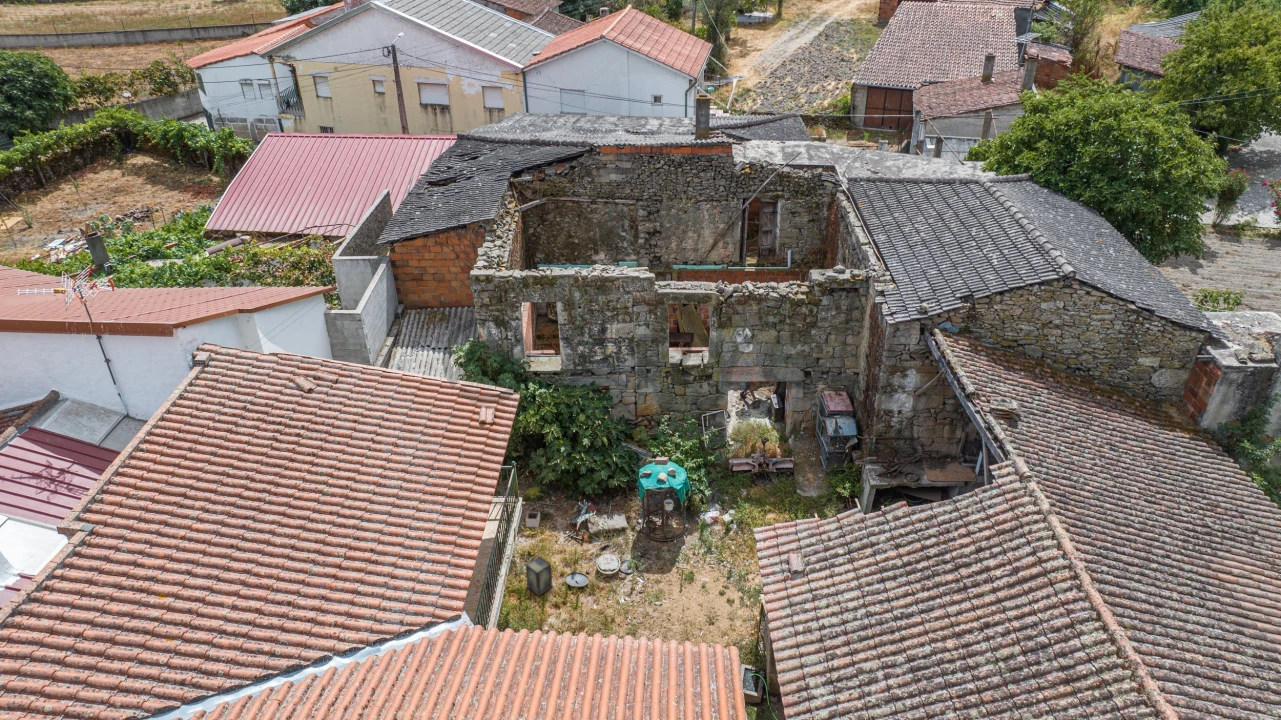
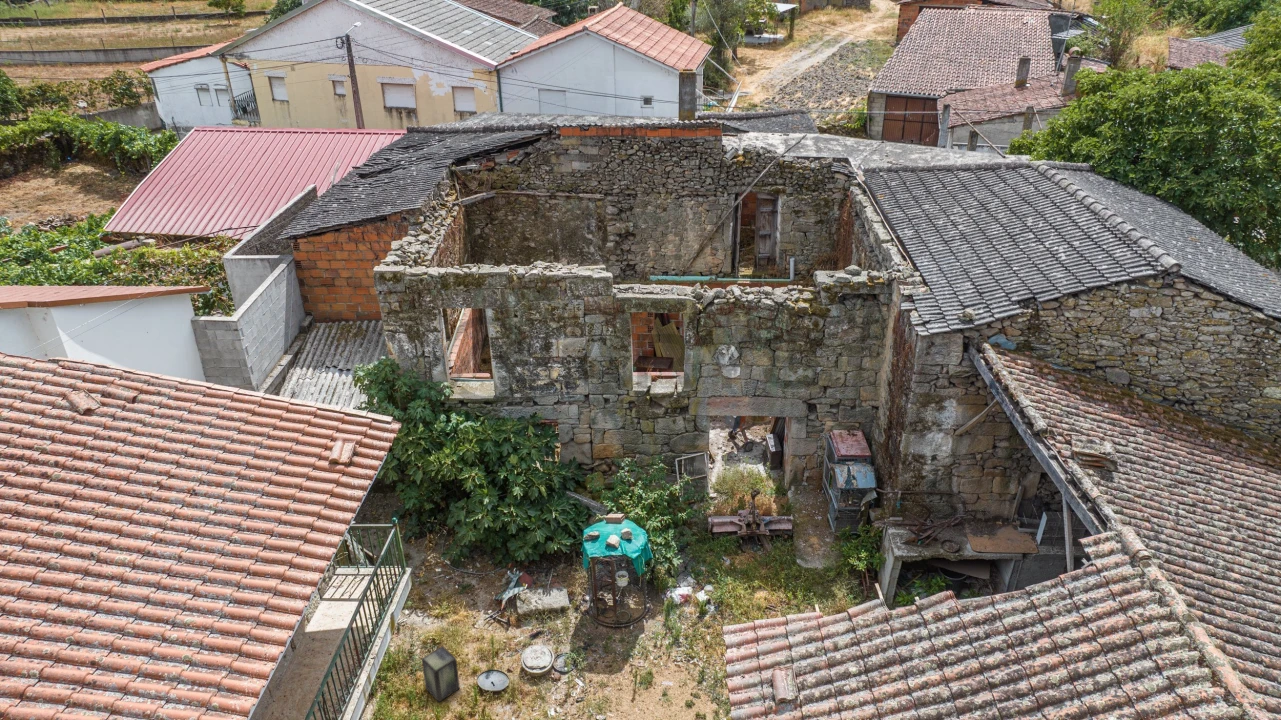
potted tree: present [523,487,540,527] -> none [431,549,458,603]

